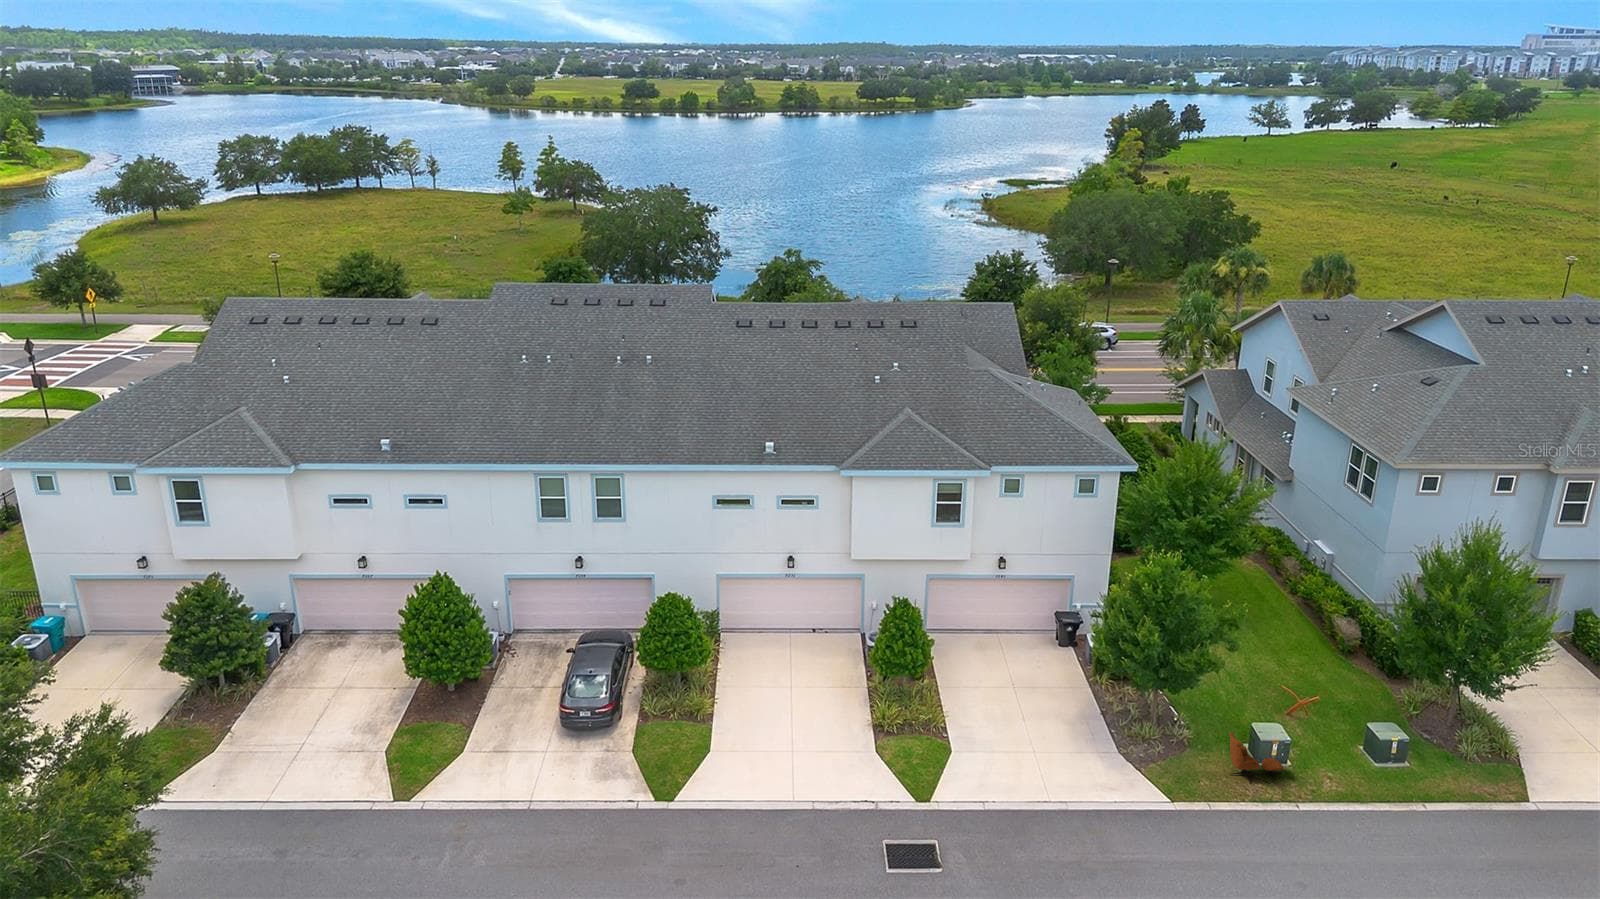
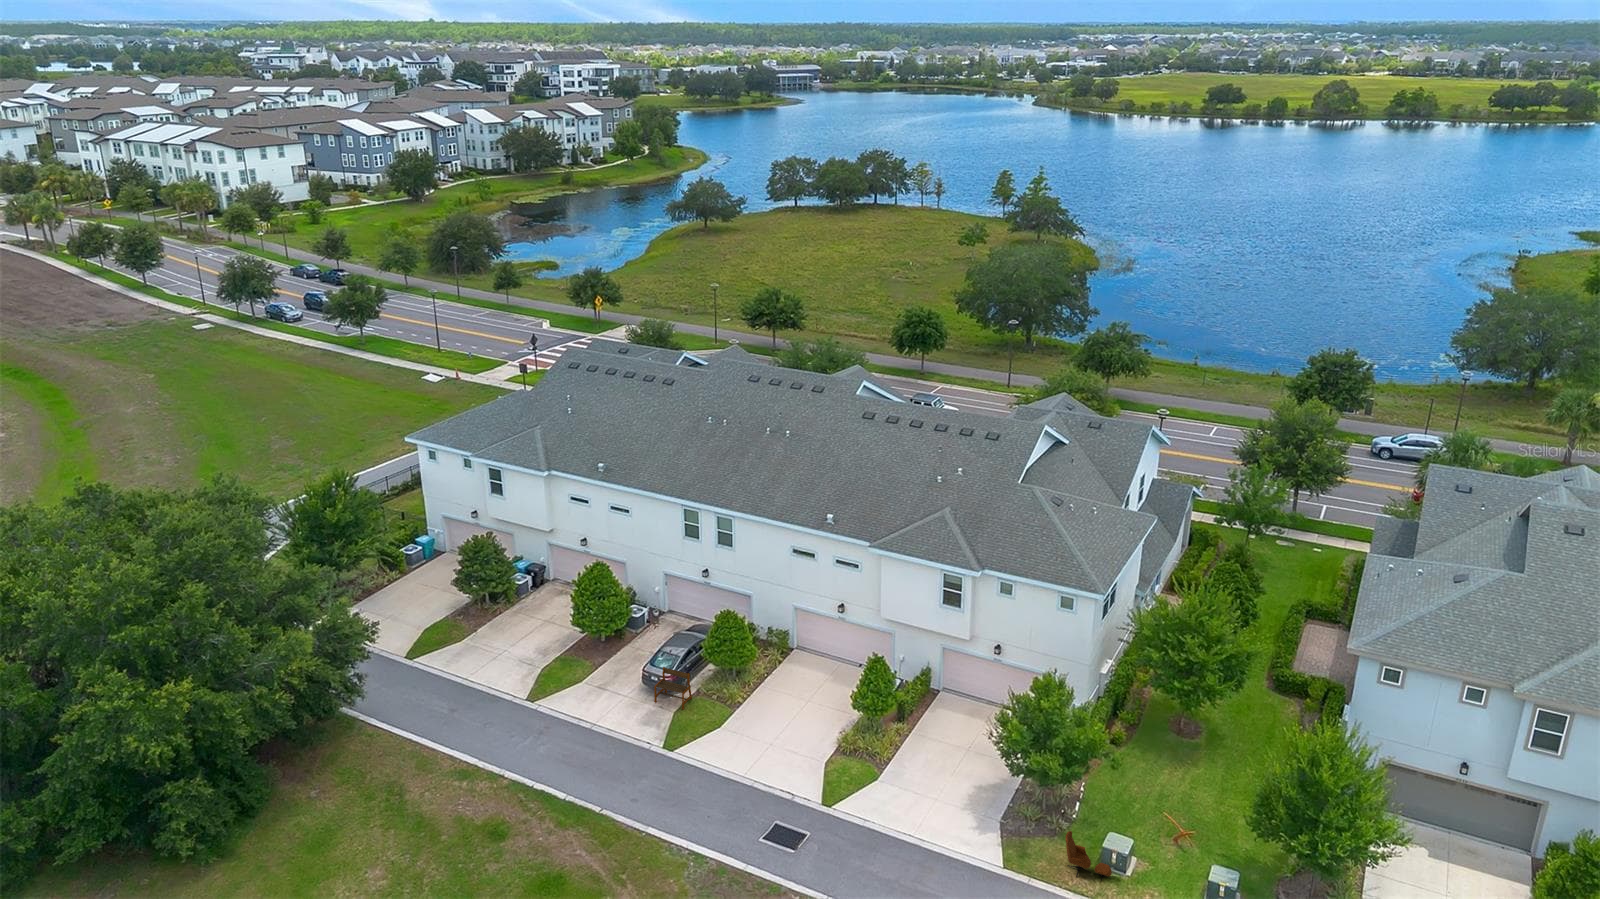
bench: none [593,691,644,746] -> present [654,667,692,710]

